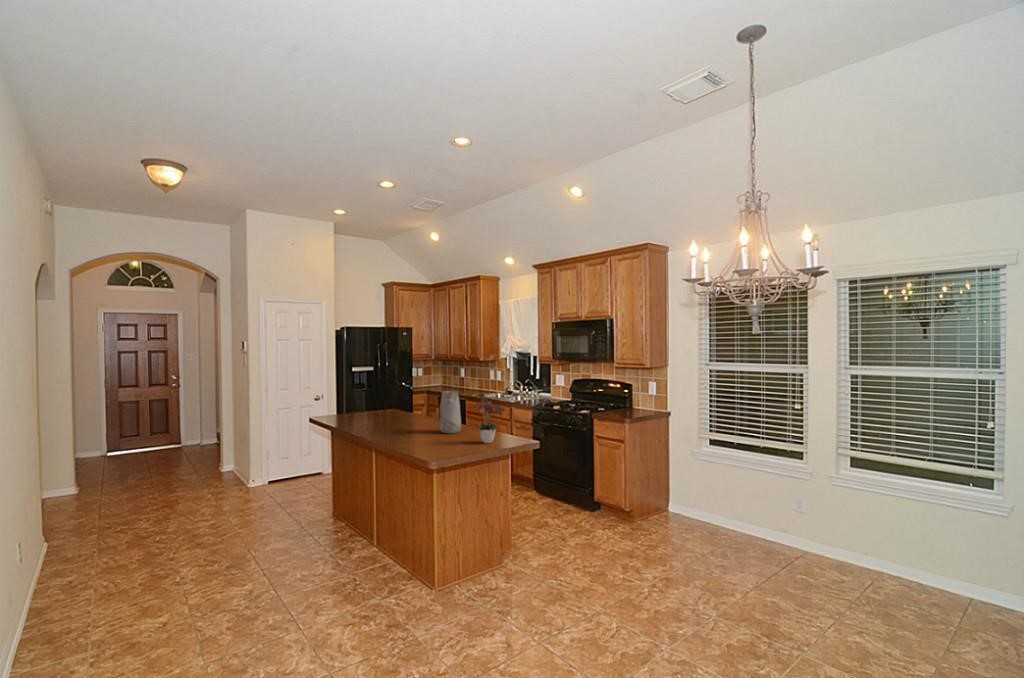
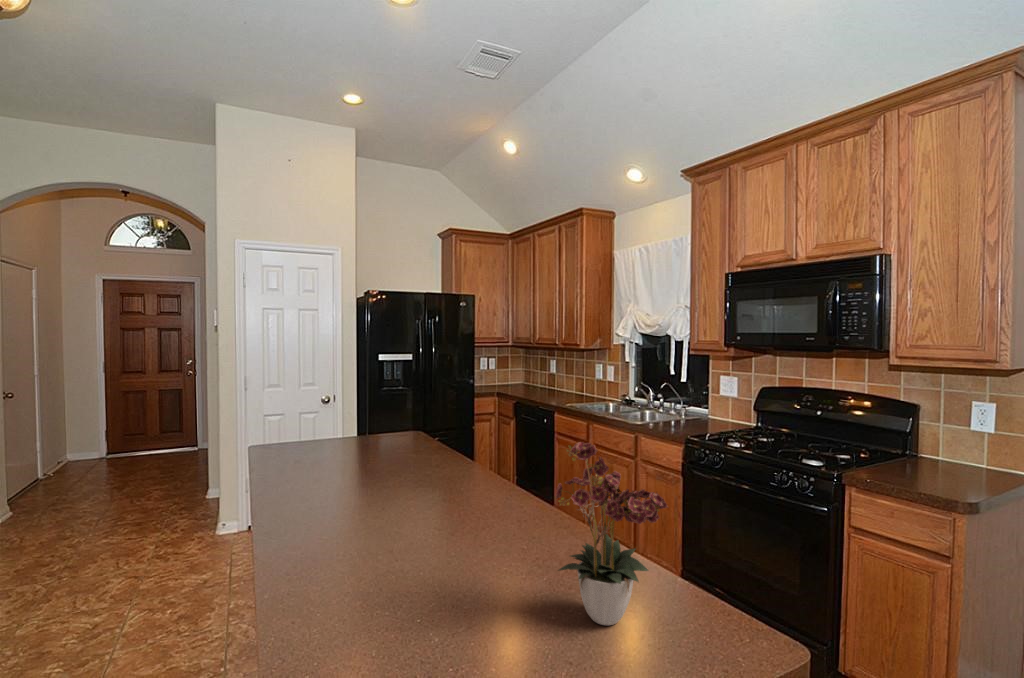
vase: present [440,391,461,433] -> none [469,417,527,538]

